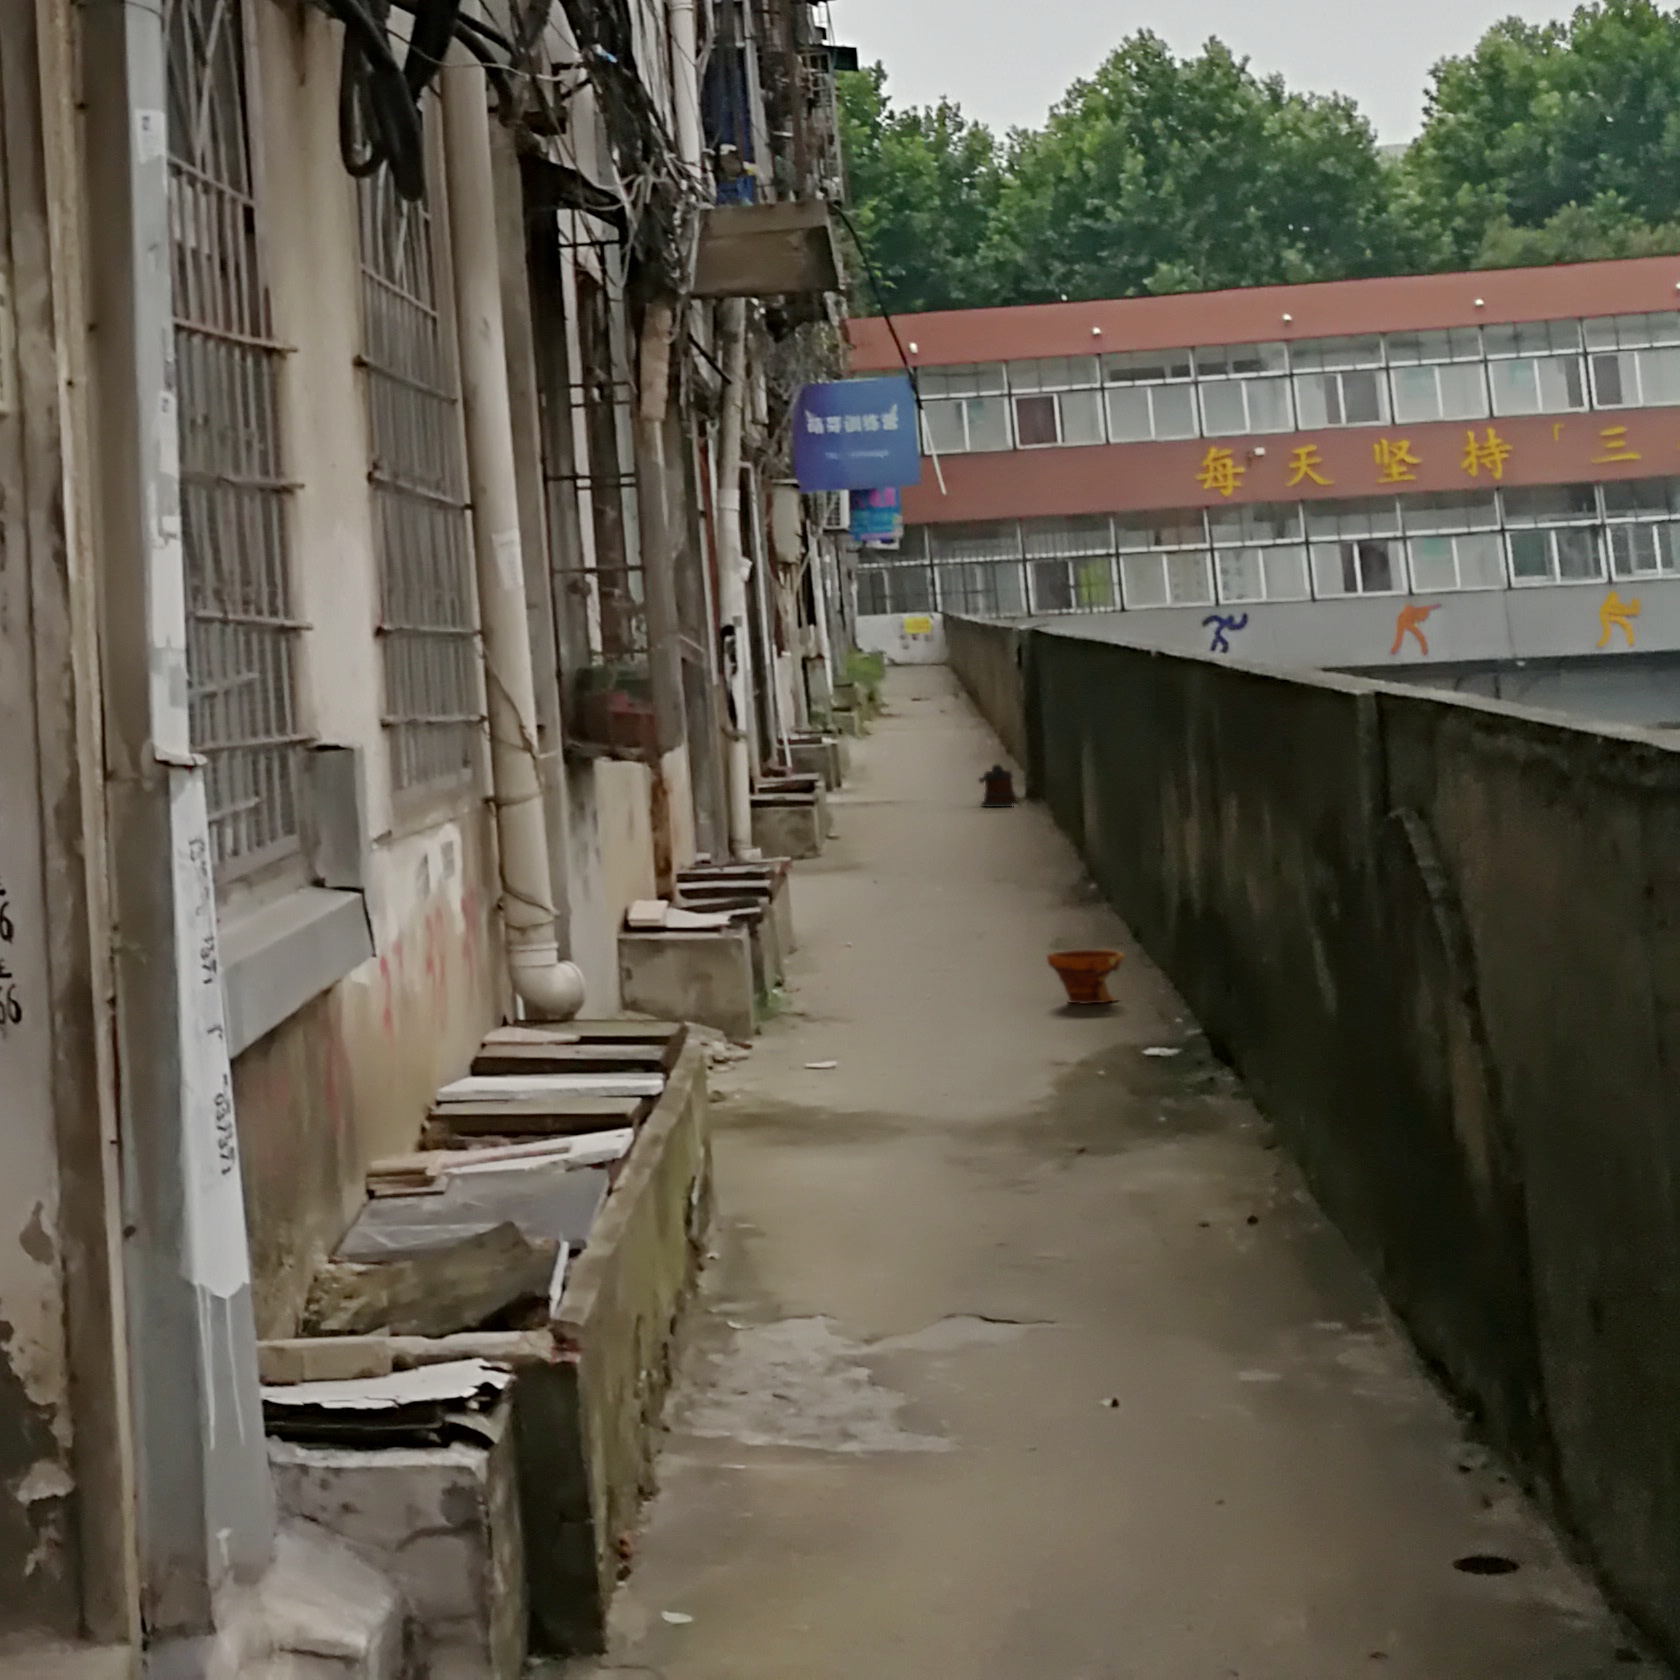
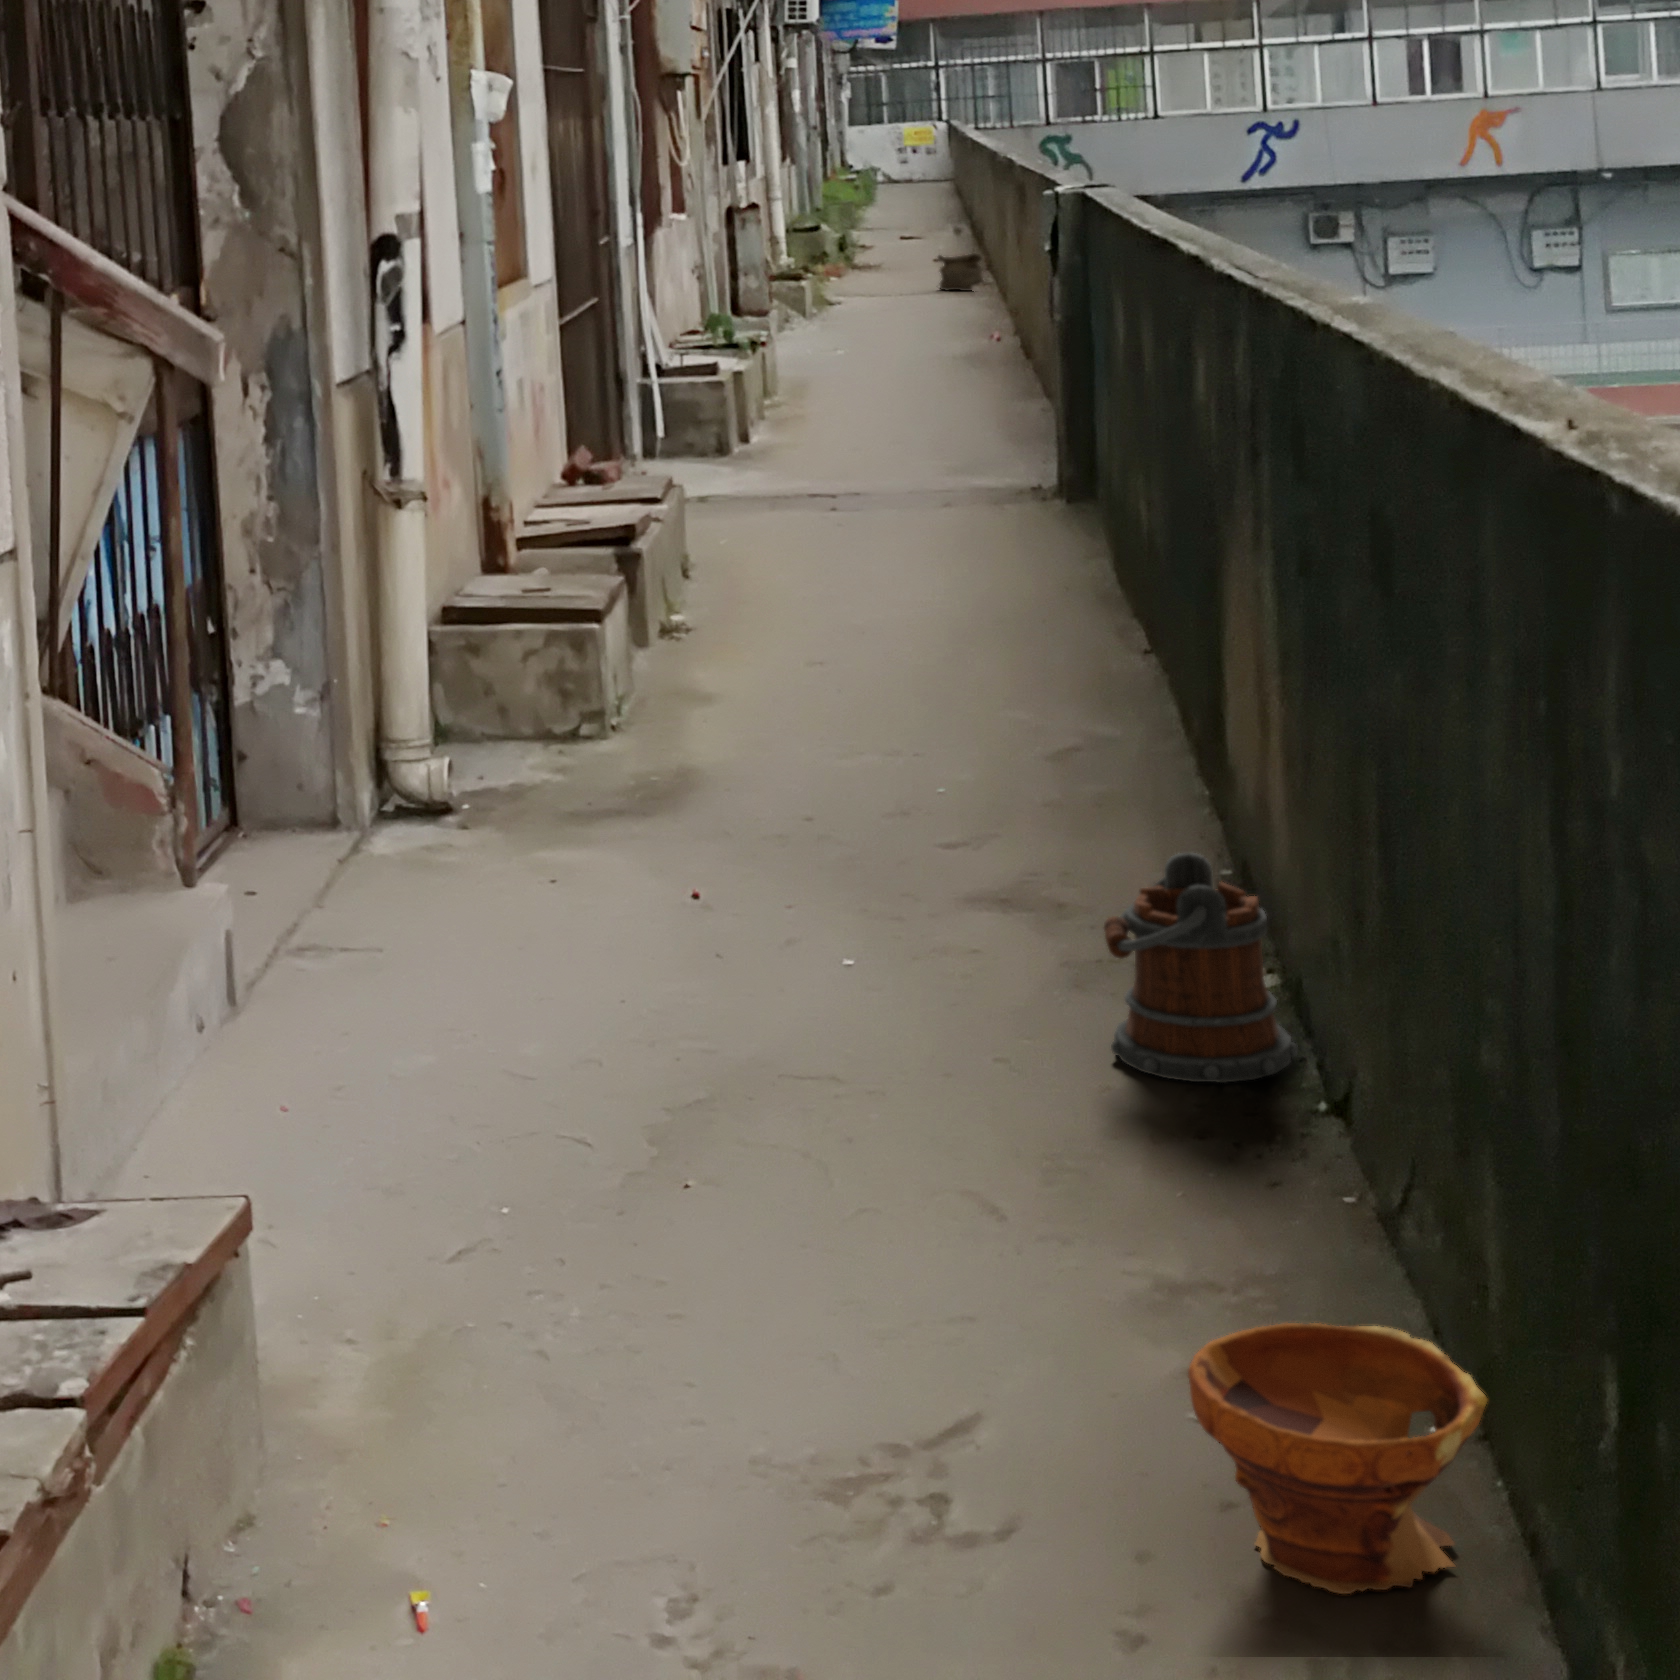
bag: none [943,715,983,744] -> present [938,254,983,291]
bucket: present [979,764,1019,807] -> present [1103,853,1298,1083]

